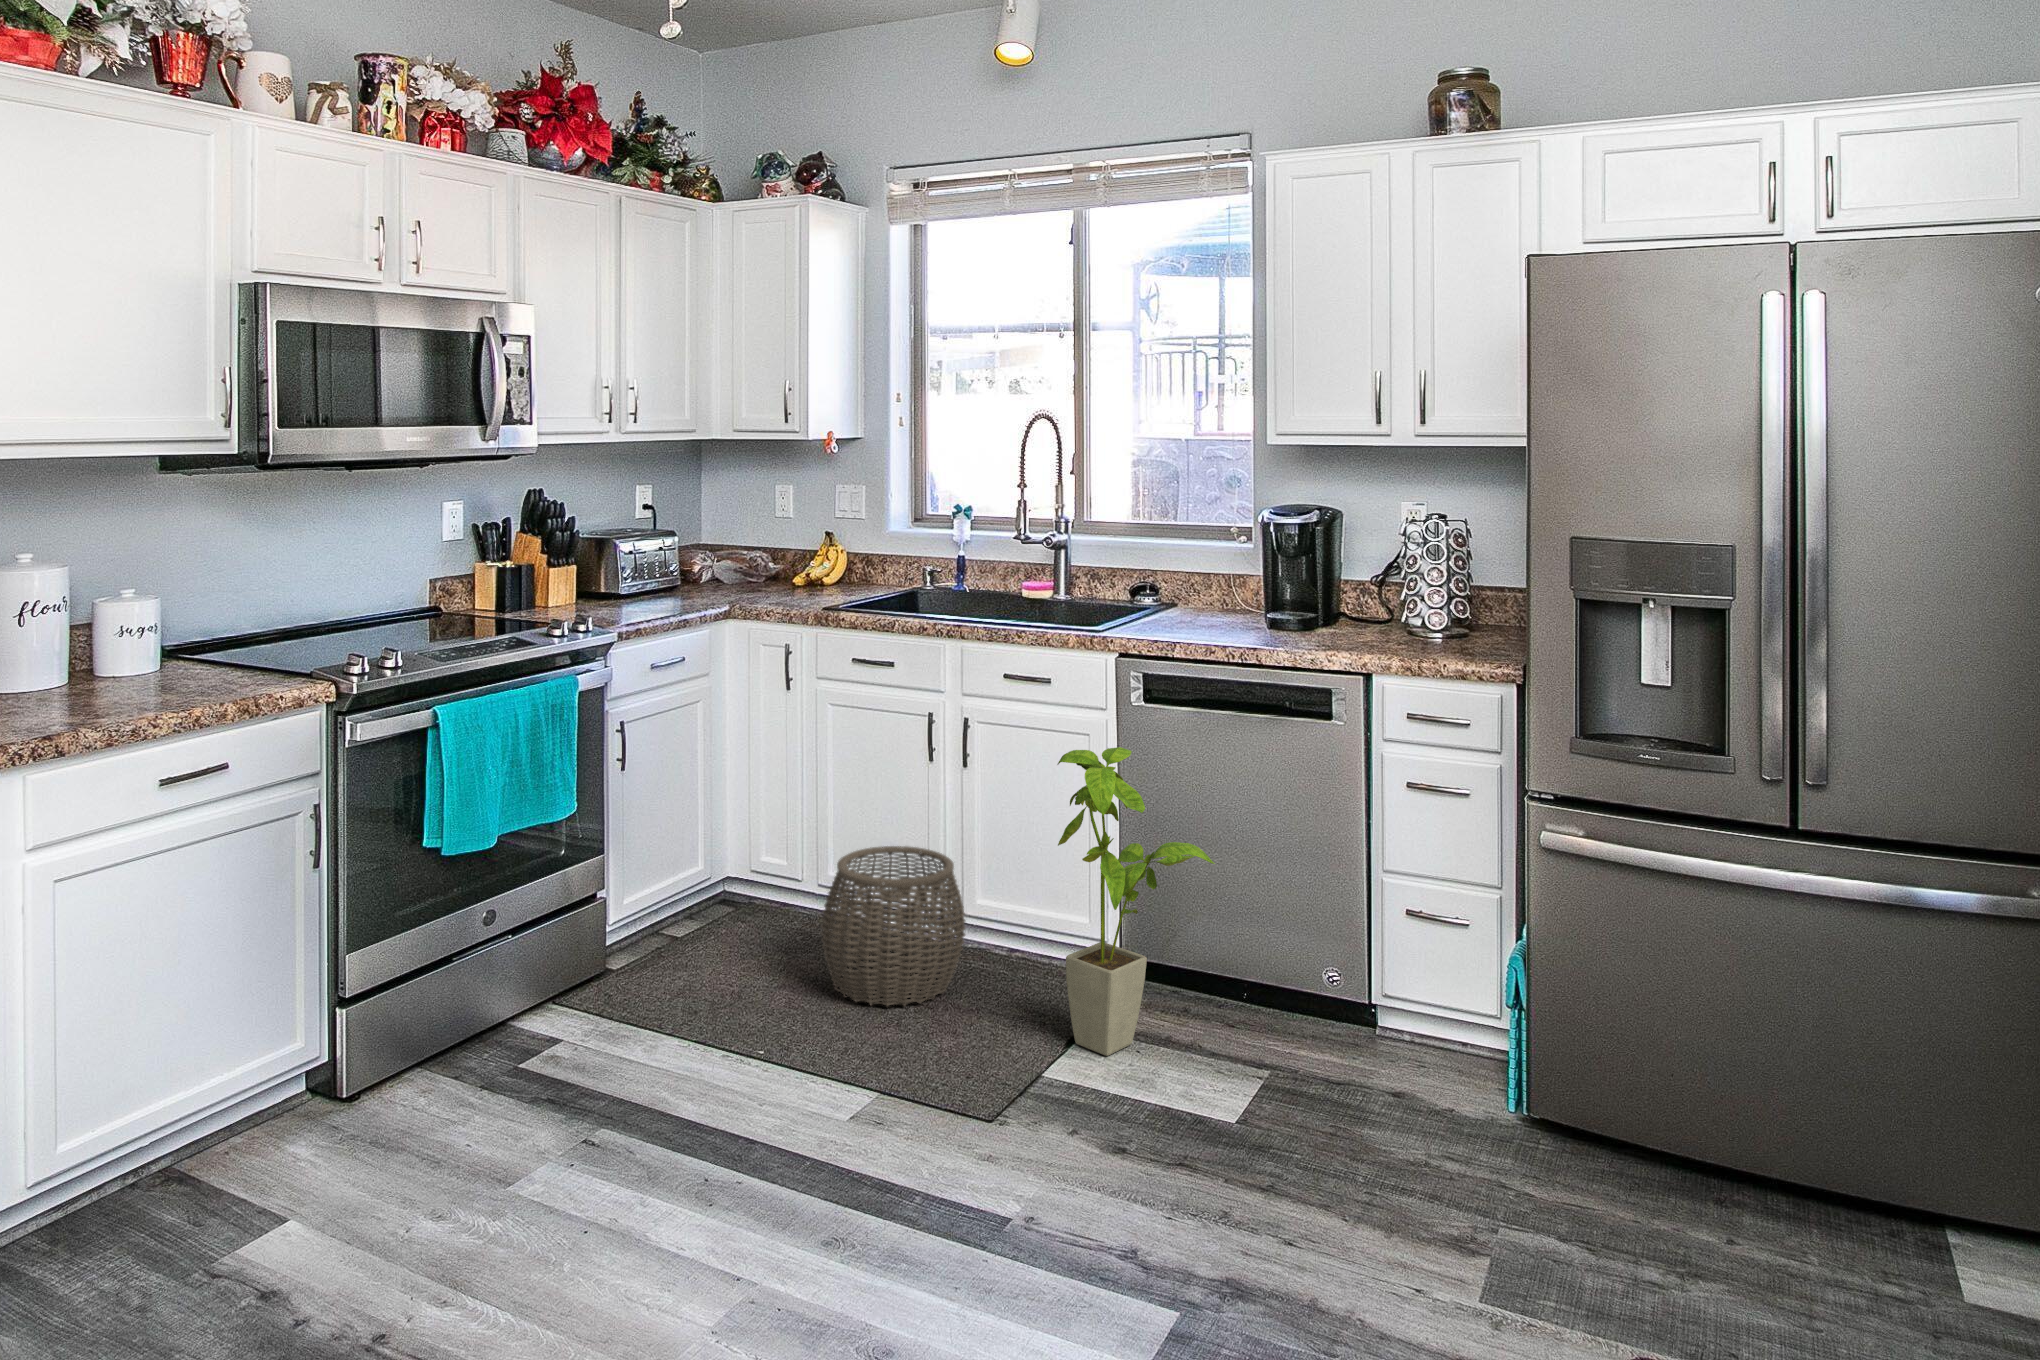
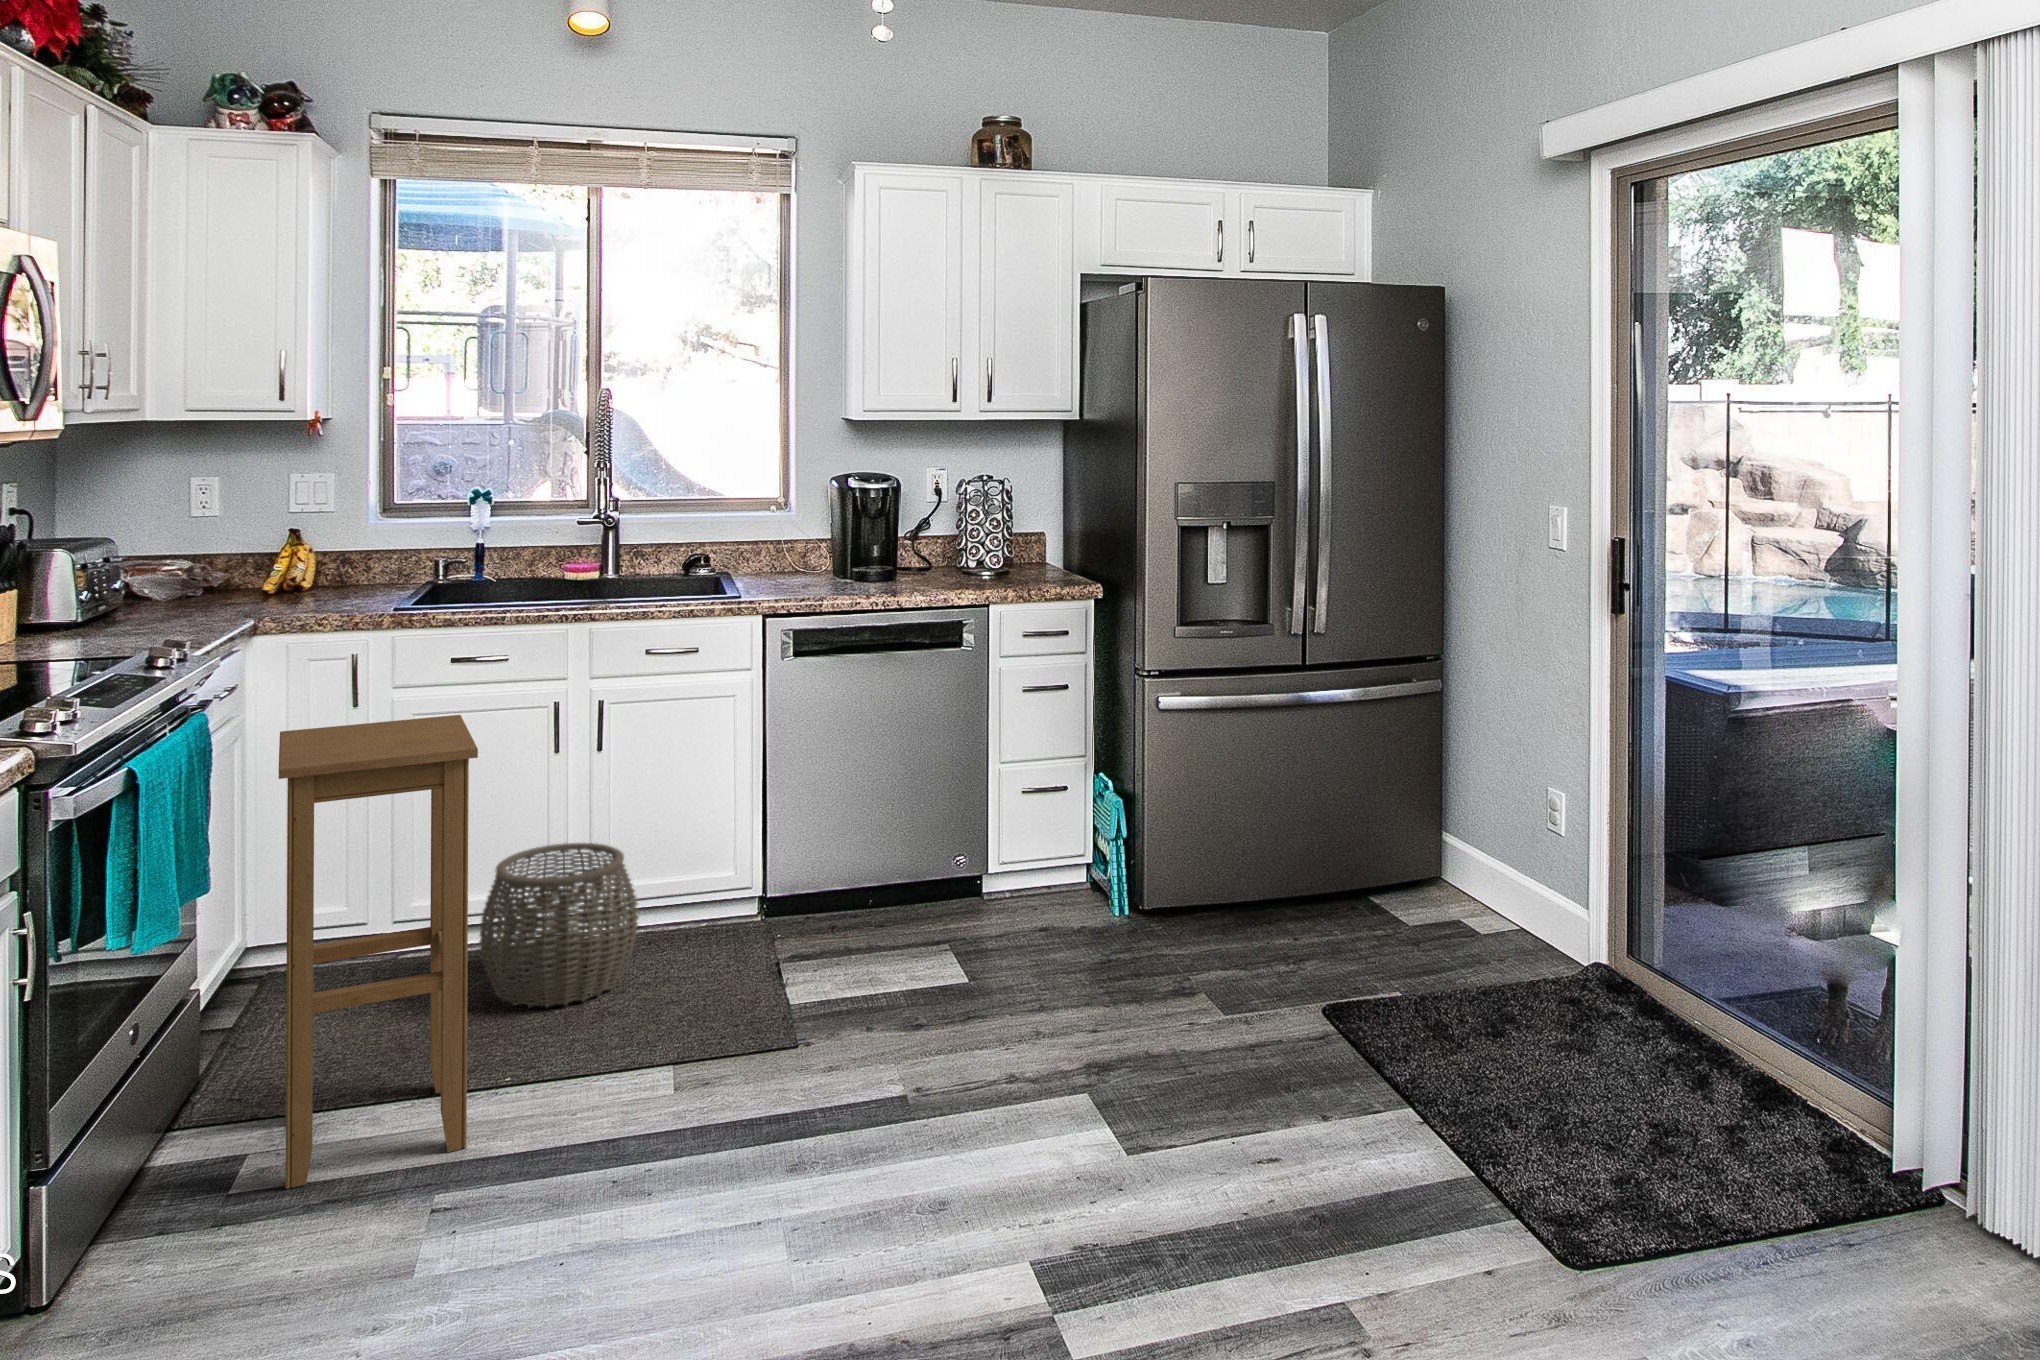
stool: none [520,688,737,1104] -> present [279,715,478,1189]
house plant: present [1057,747,1215,1056] -> none [761,698,909,973]

